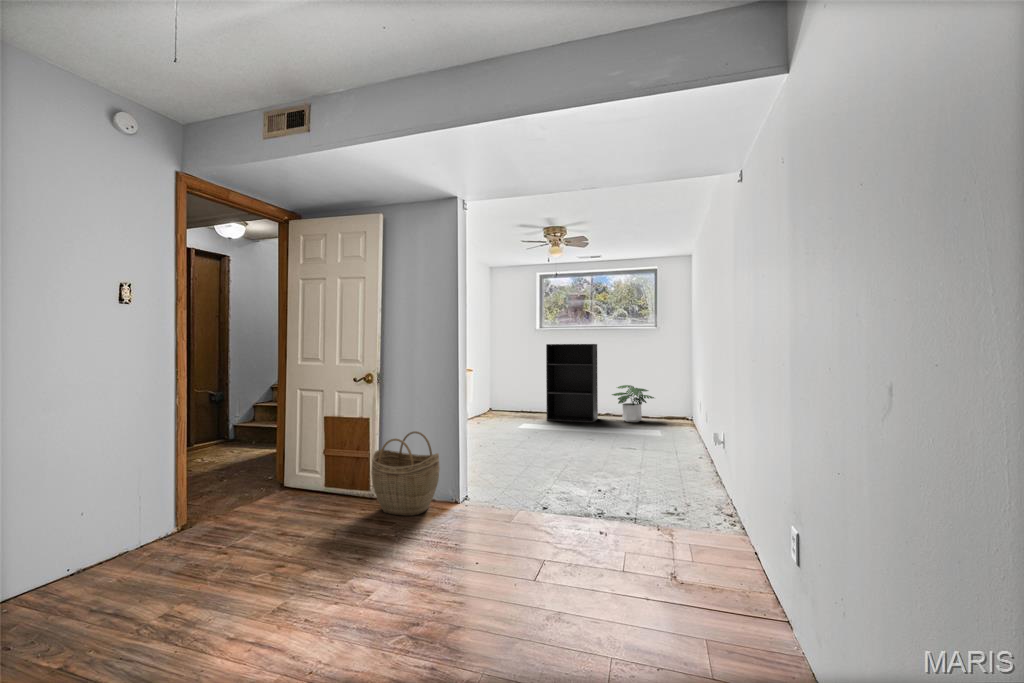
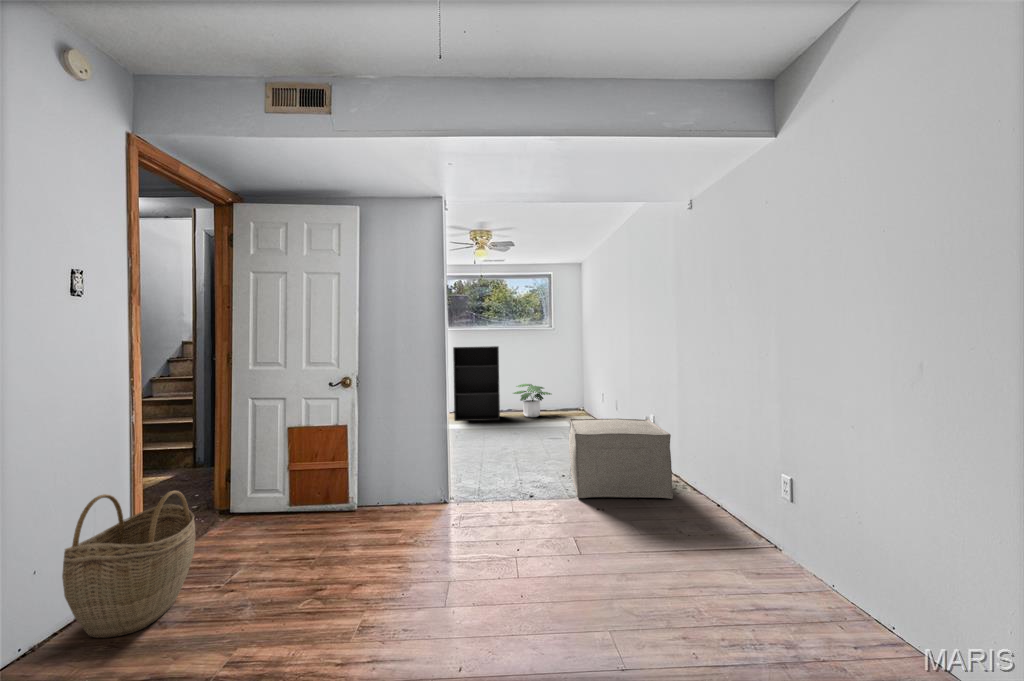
ottoman: none [587,429,708,536] -> present [569,419,673,499]
woven basket: present [371,431,440,516] -> present [62,491,195,638]

